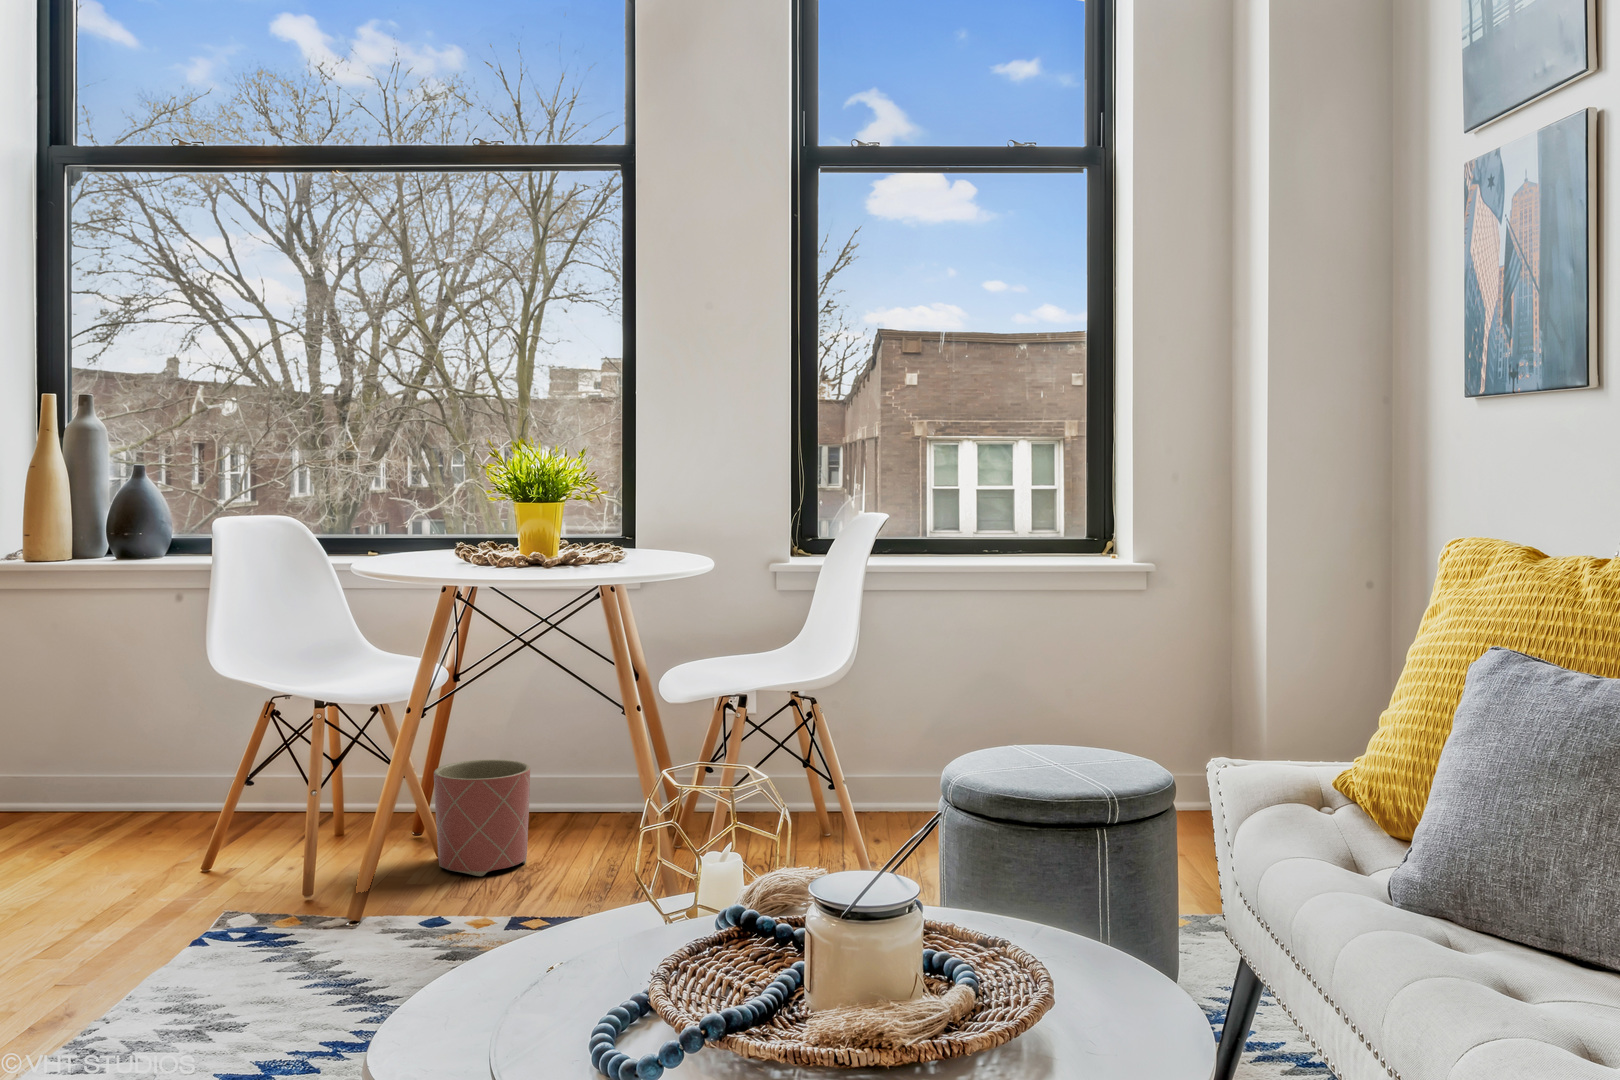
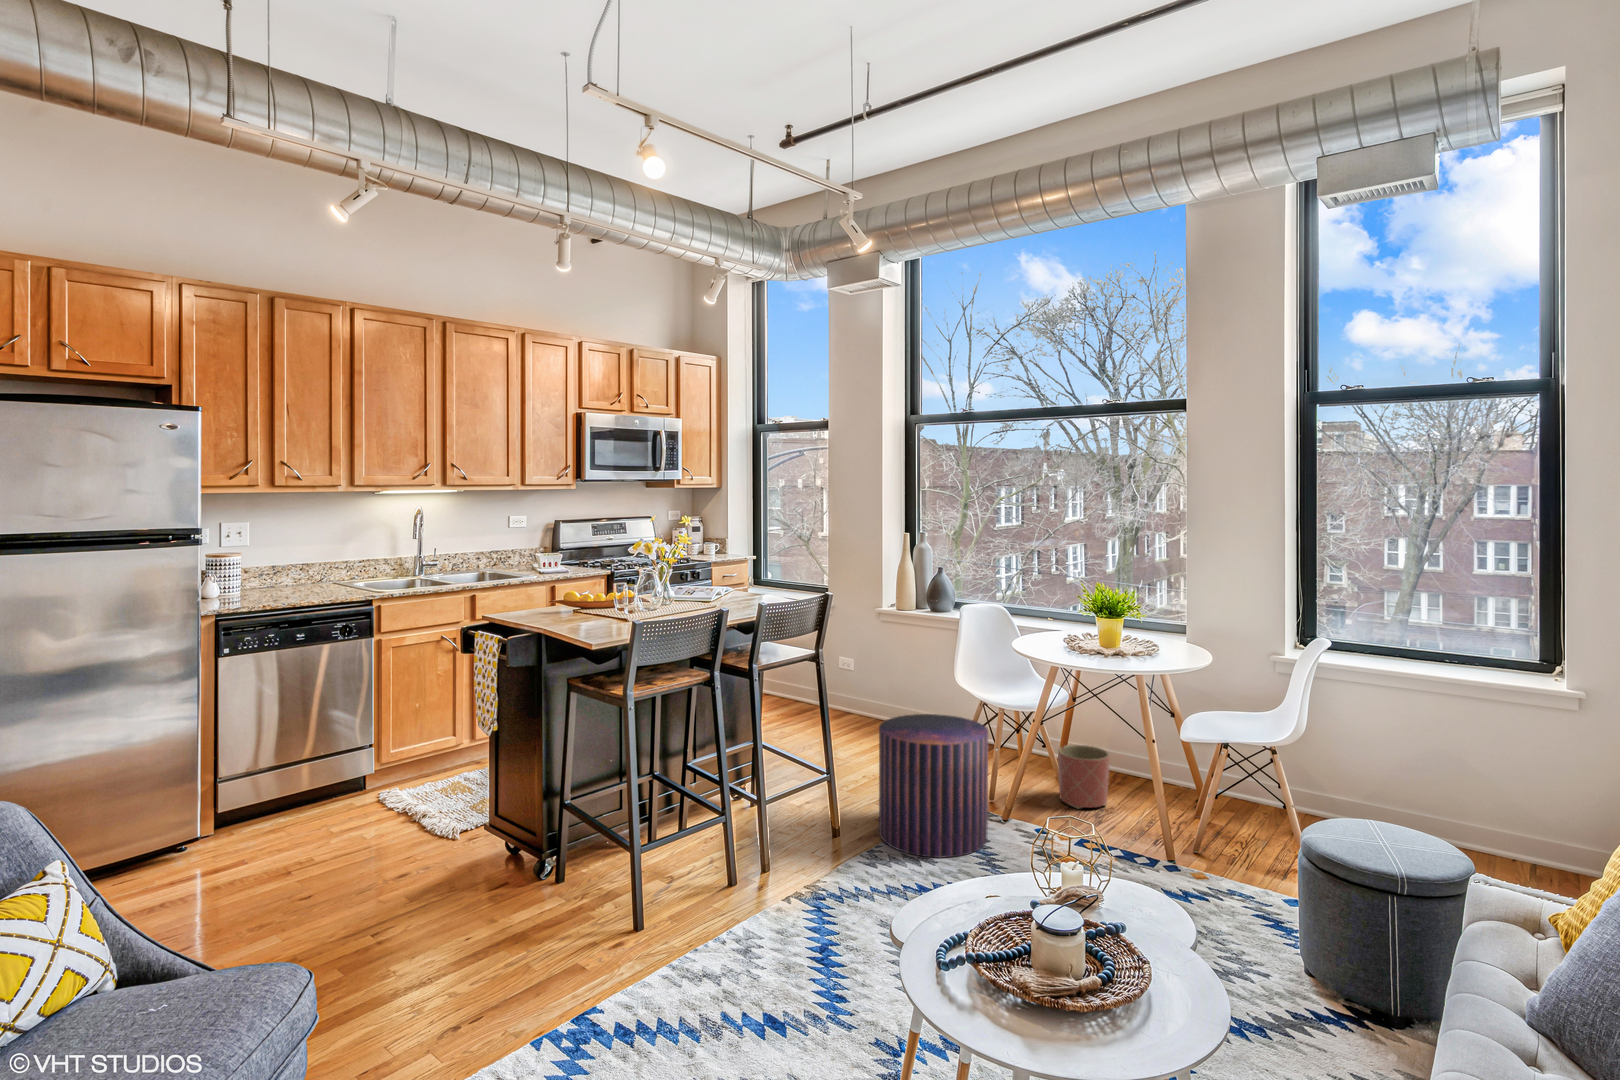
pouf: none [67,720,335,1027] -> present [879,714,988,858]

